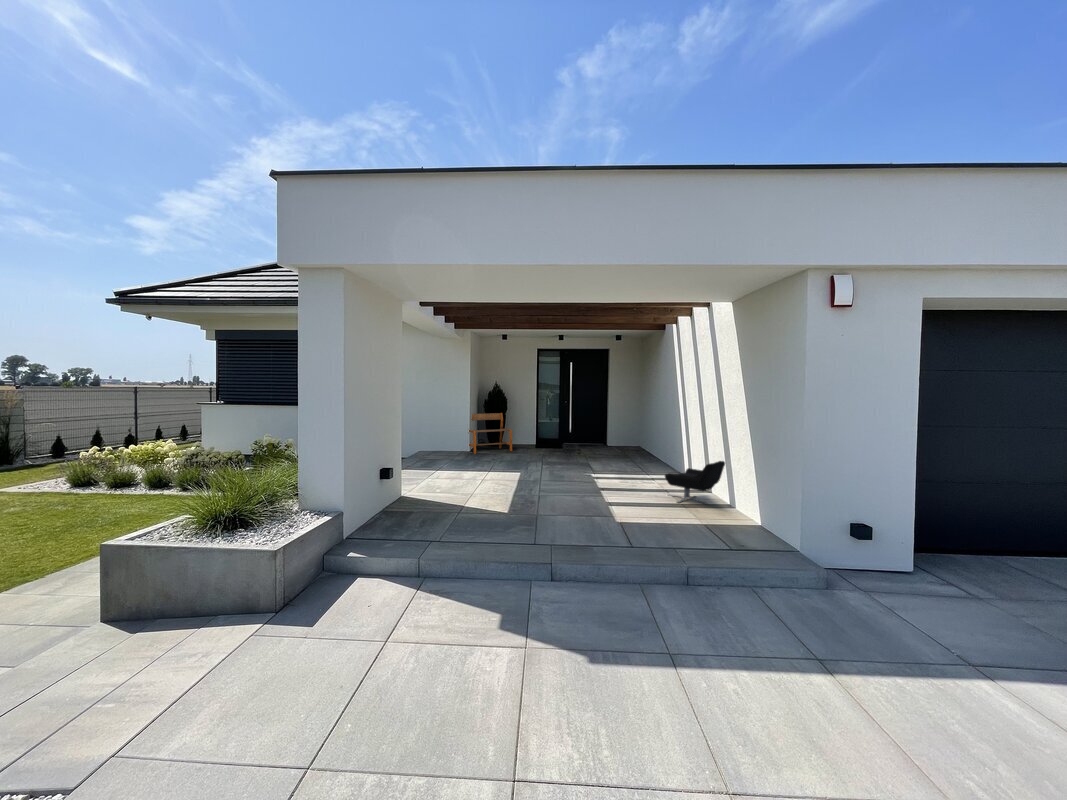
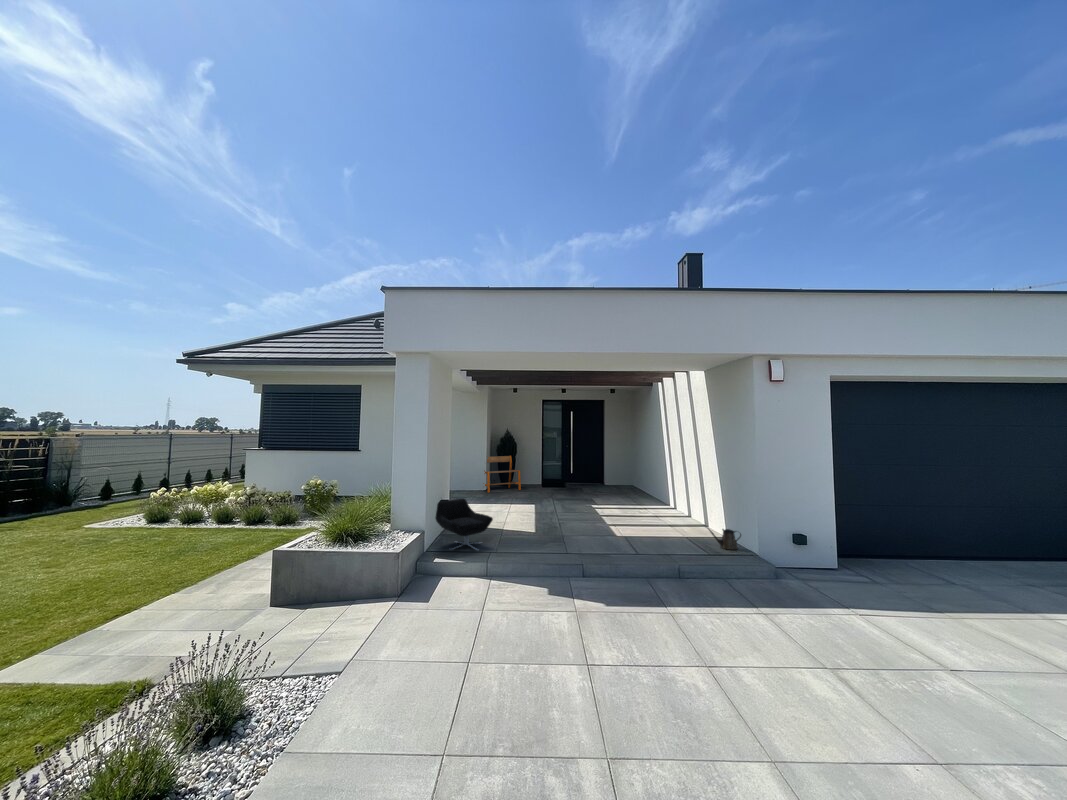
lounge chair: present [665,461,725,503] -> present [436,499,493,551]
watering can: none [728,509,777,541] -> present [706,527,741,550]

